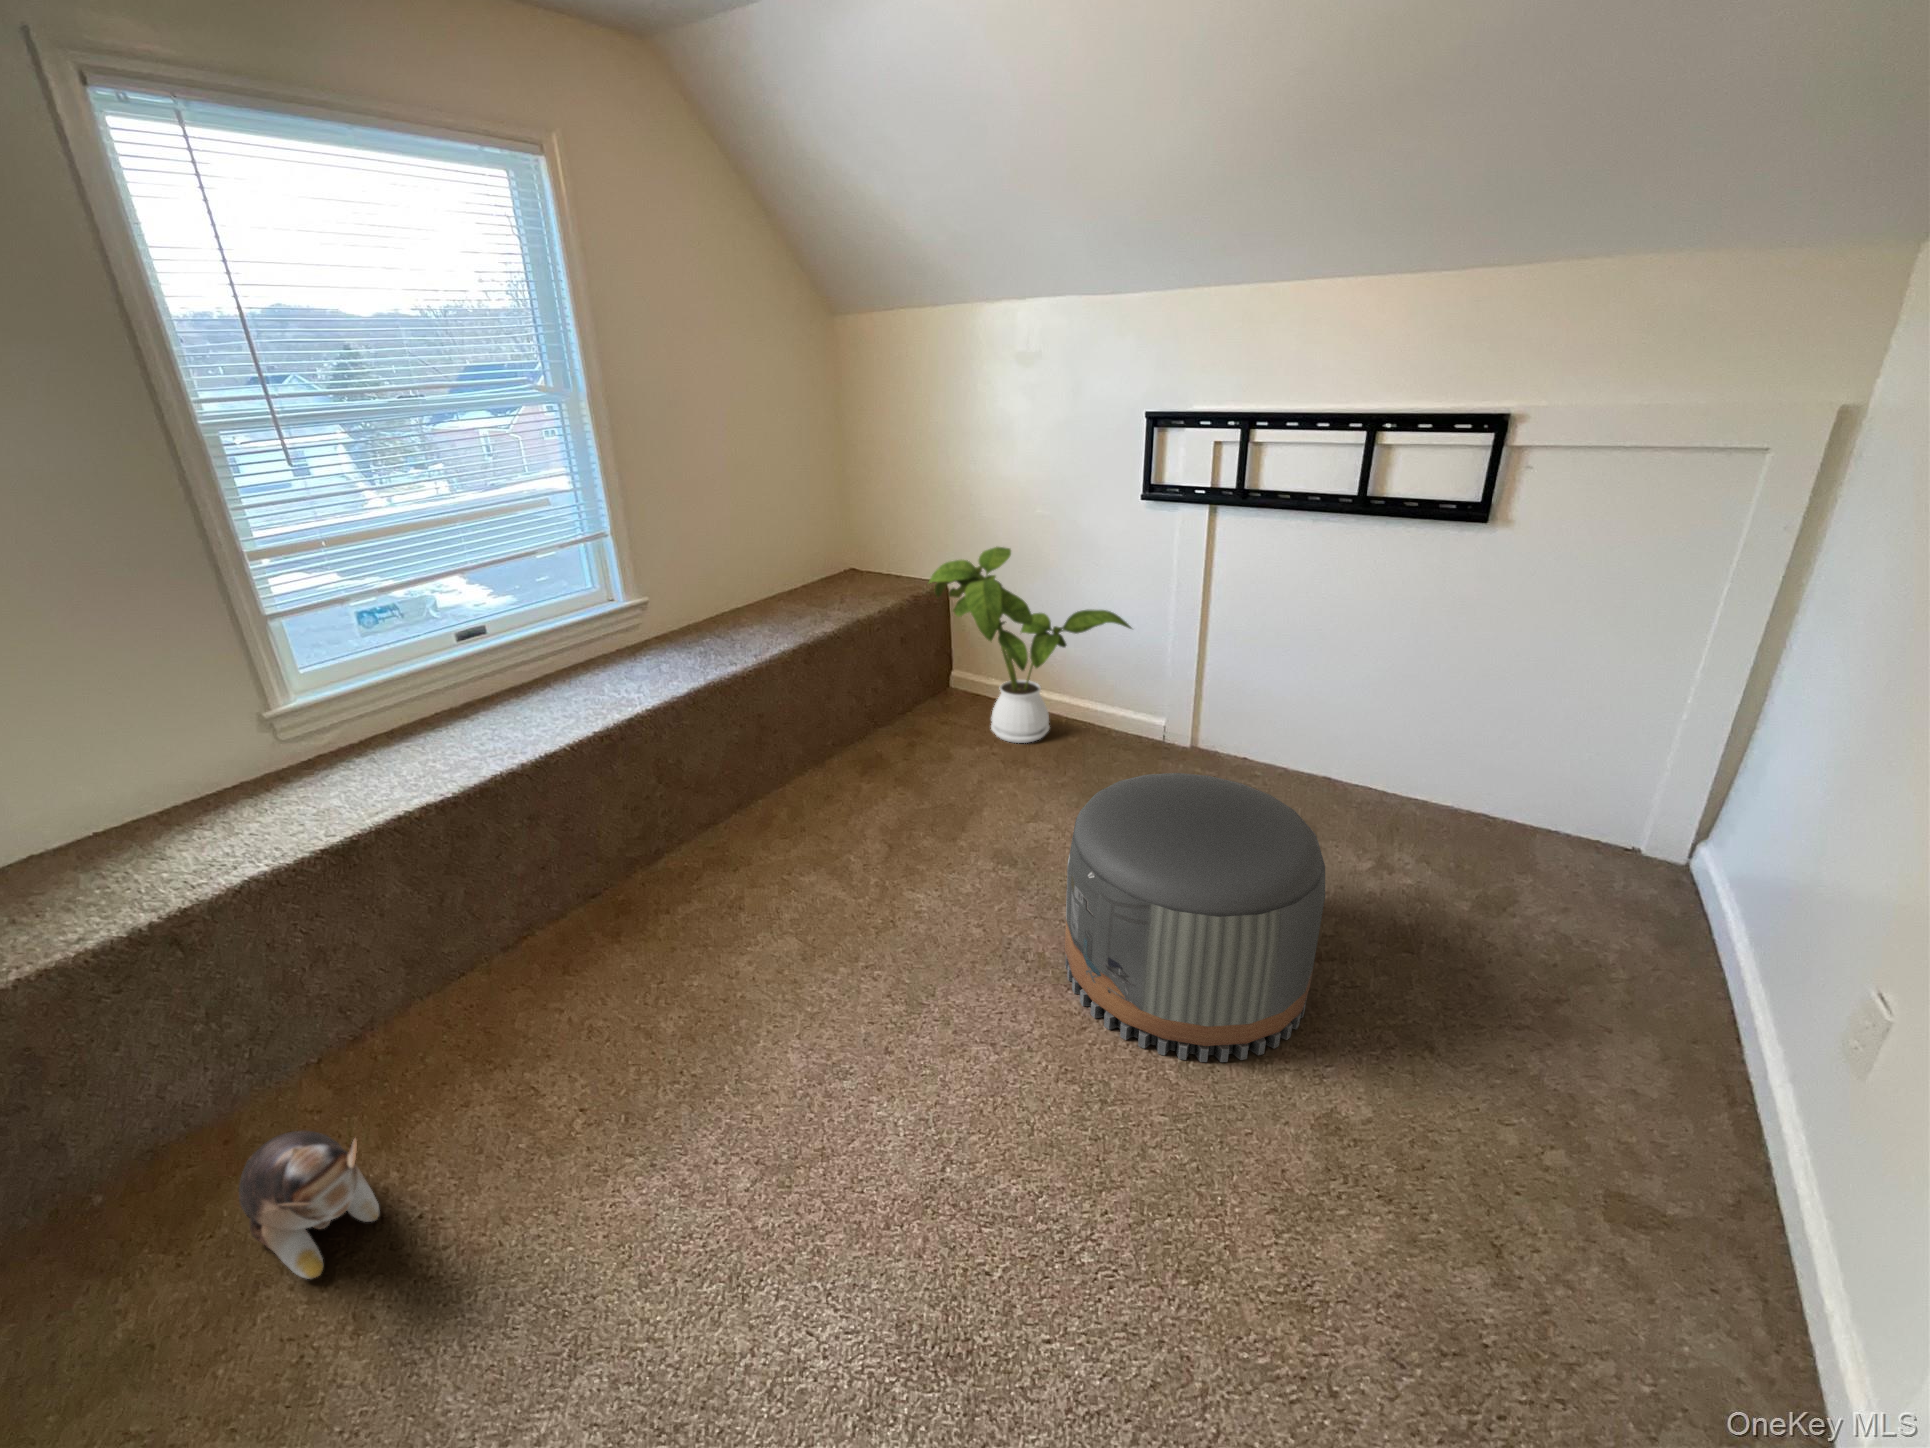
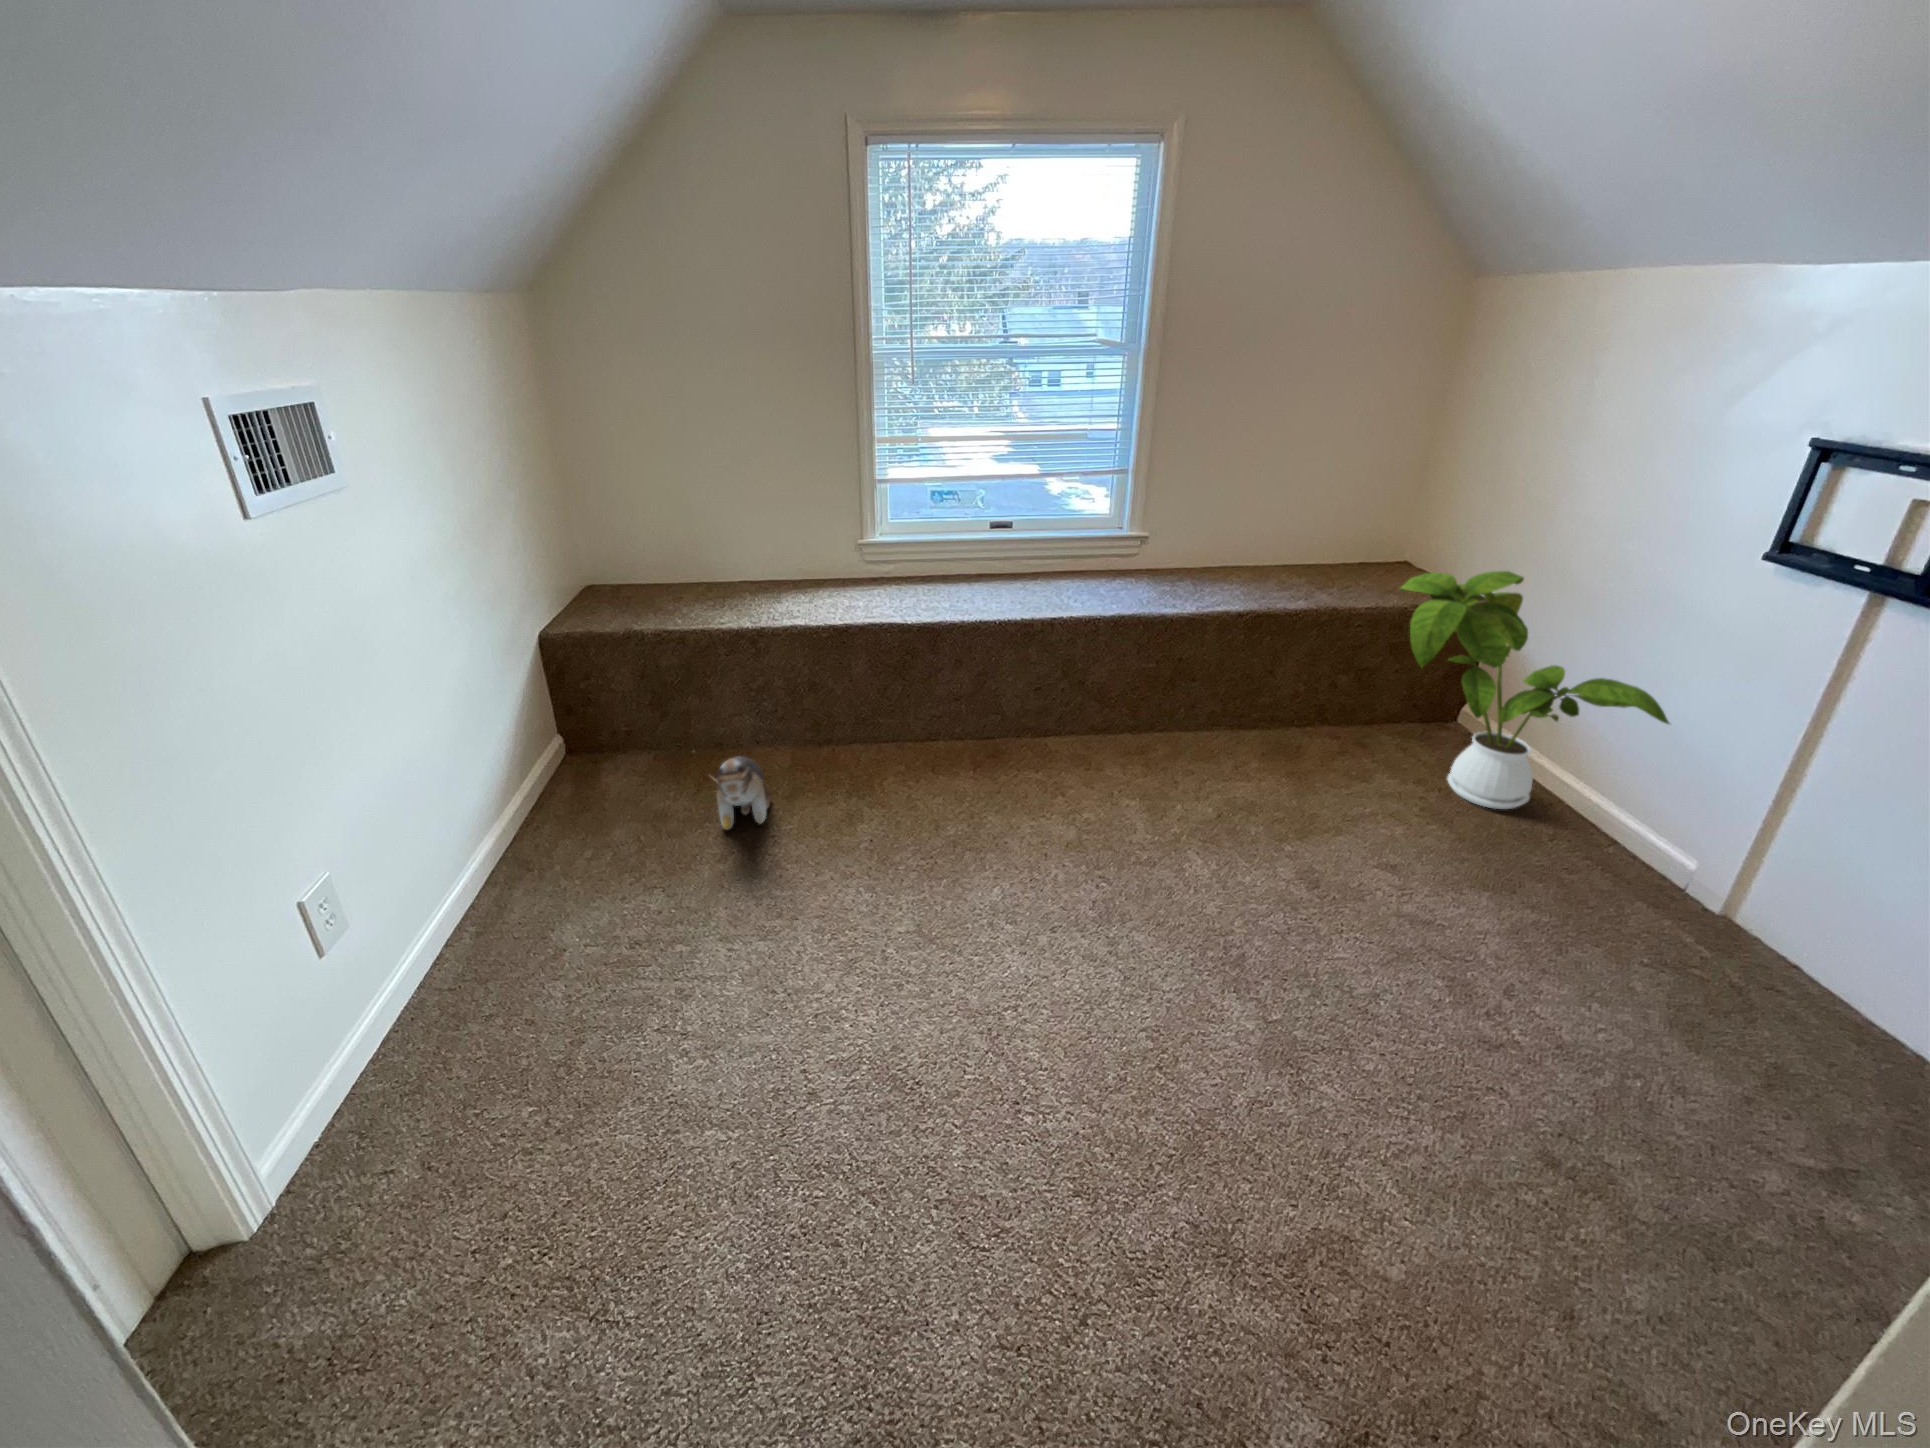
pouf: present [1065,773,1325,1062] -> none [1229,833,1566,1175]

